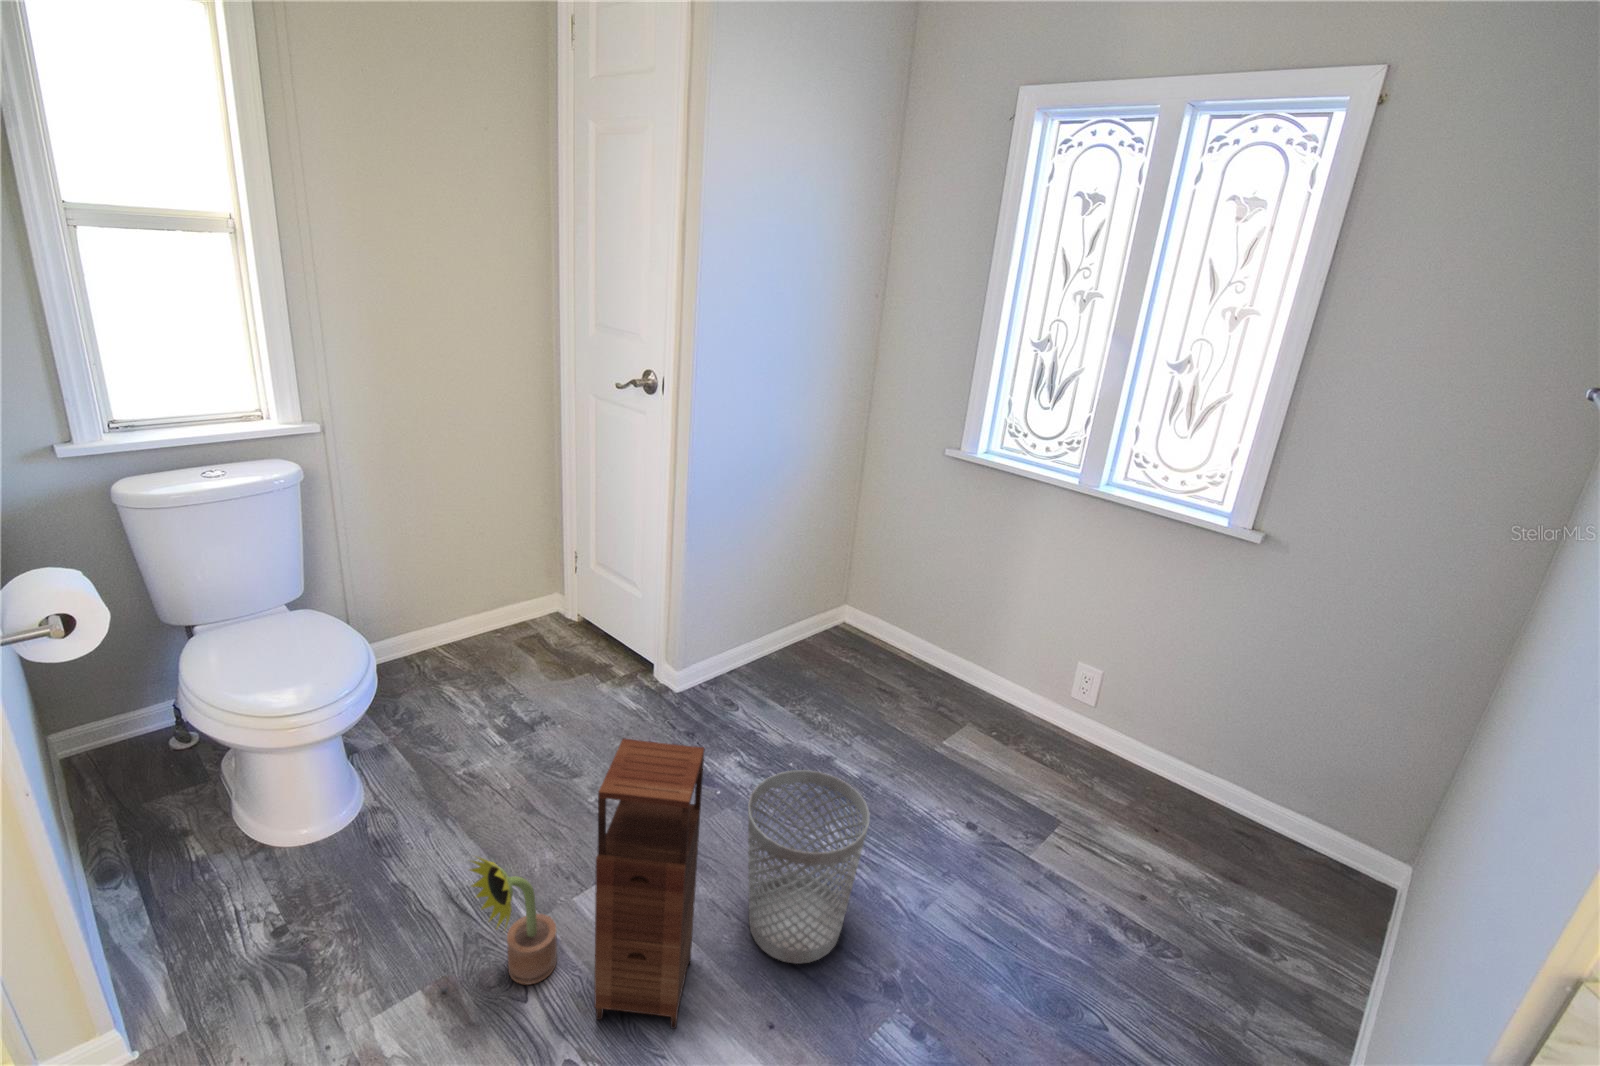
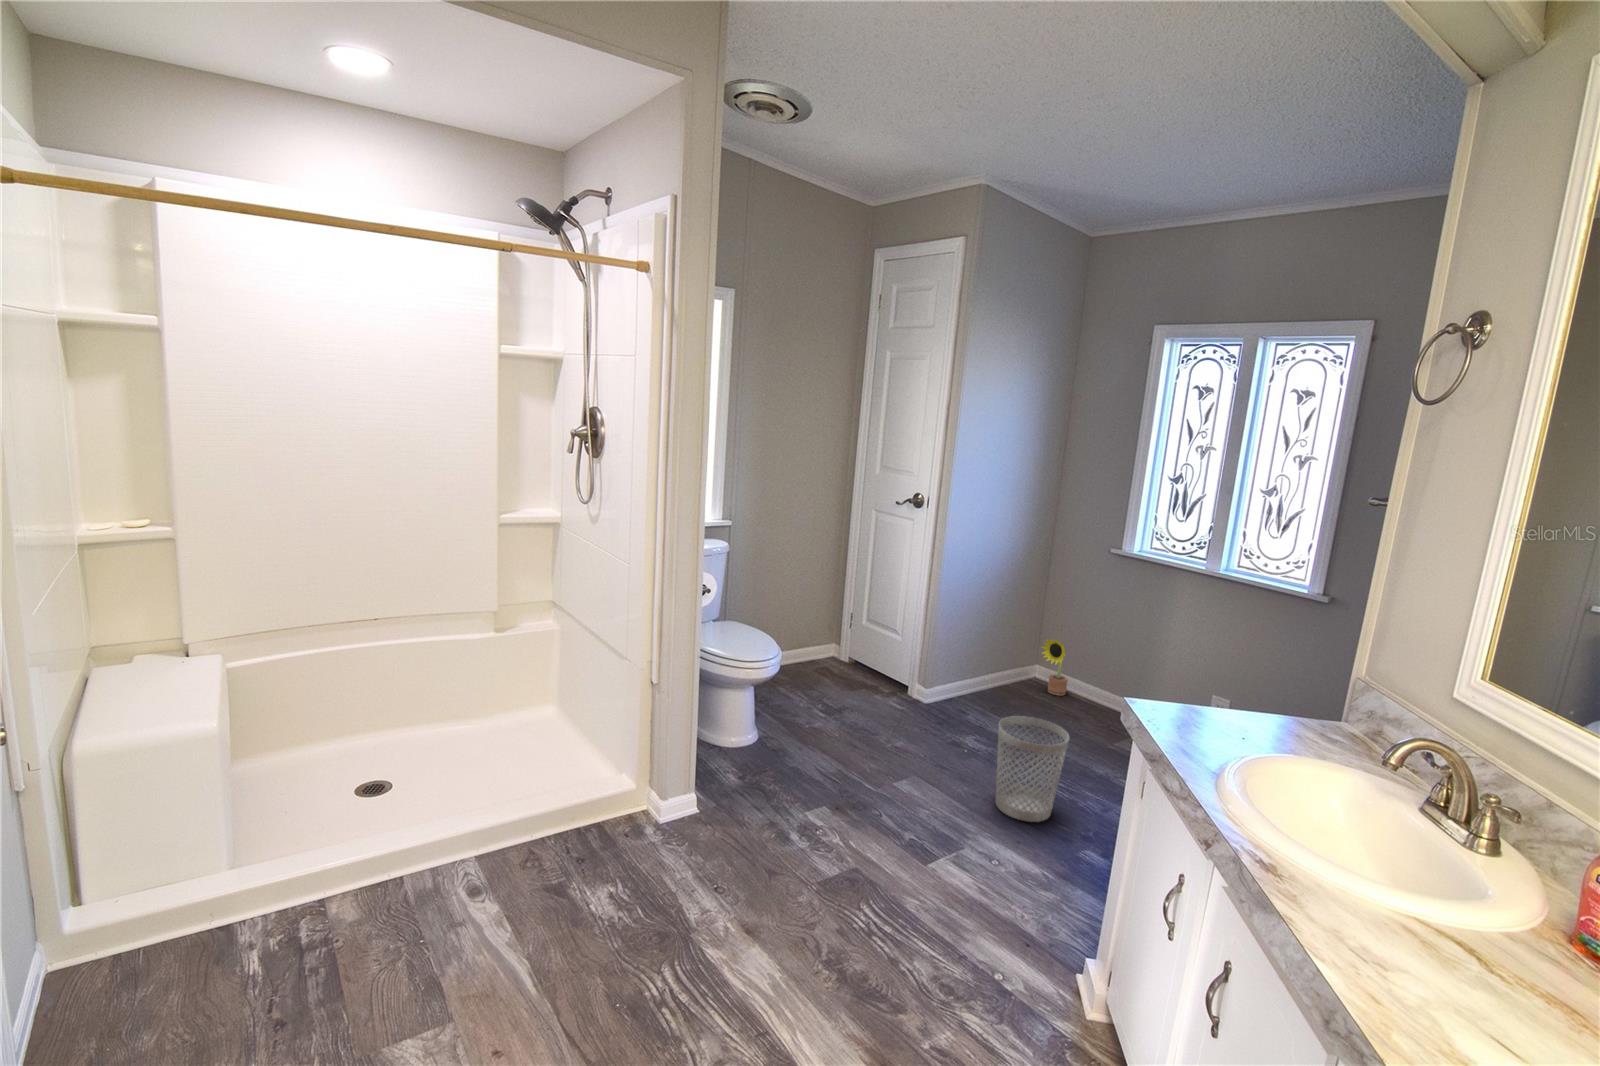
storage cabinet: present [594,739,704,1029] -> none [920,673,982,834]
decorative plant: present [470,857,557,985] -> present [1042,638,1068,696]

